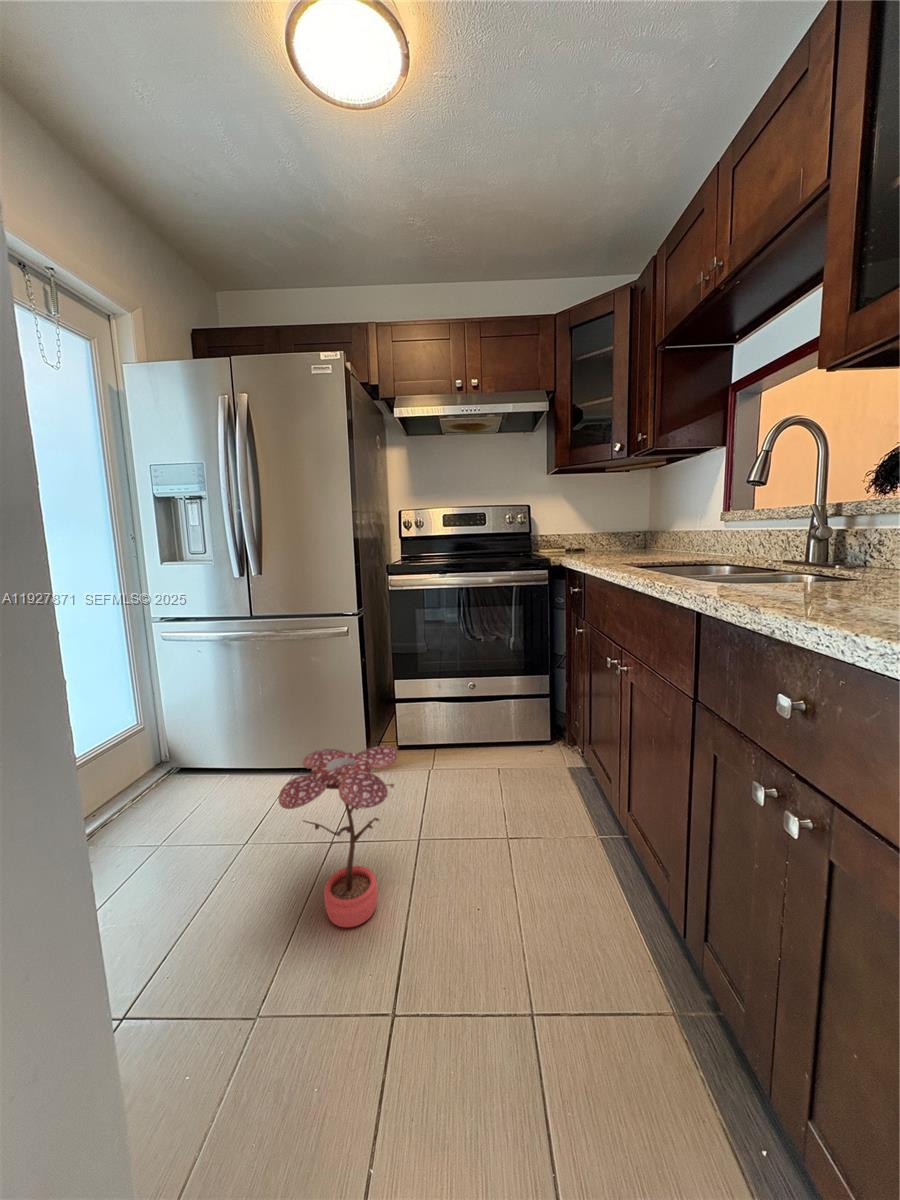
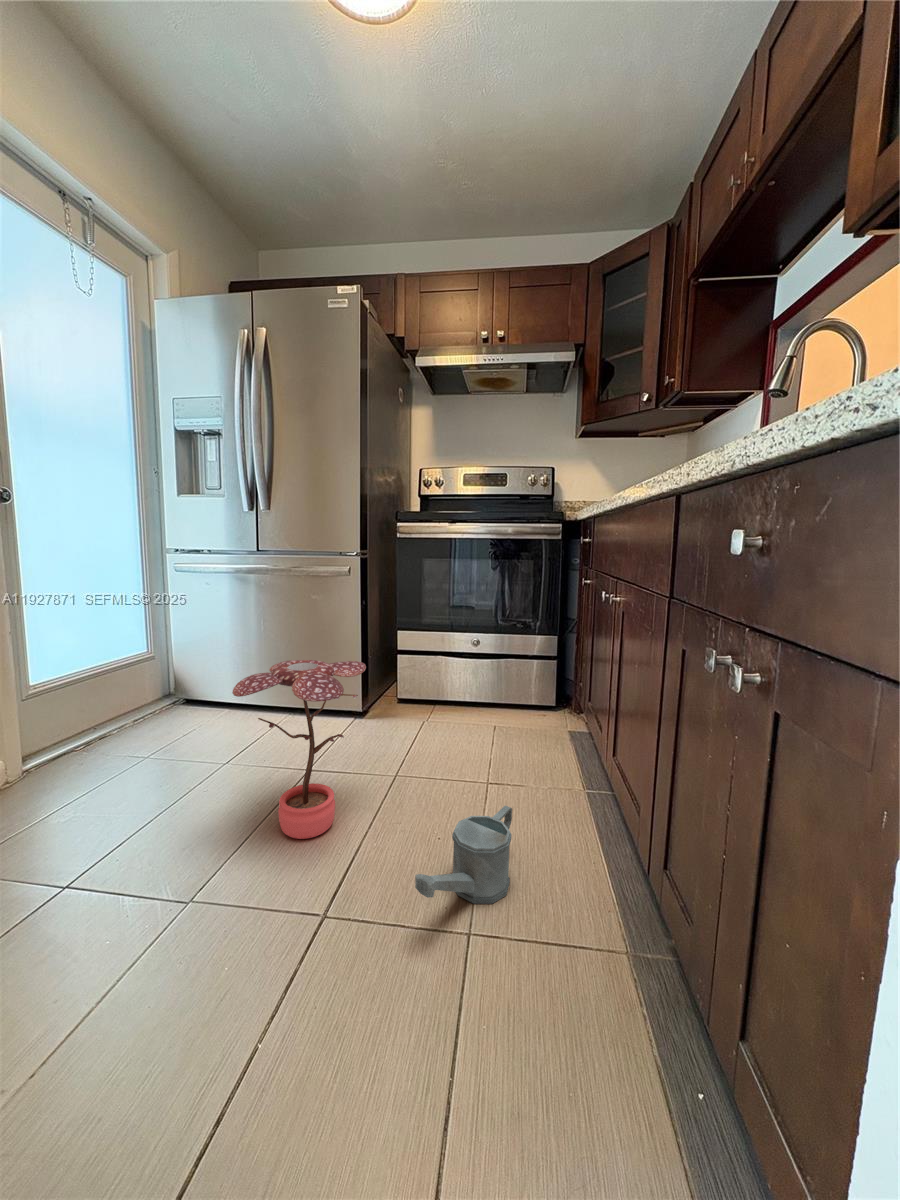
watering can: none [487,876,557,994] -> present [415,806,512,904]

